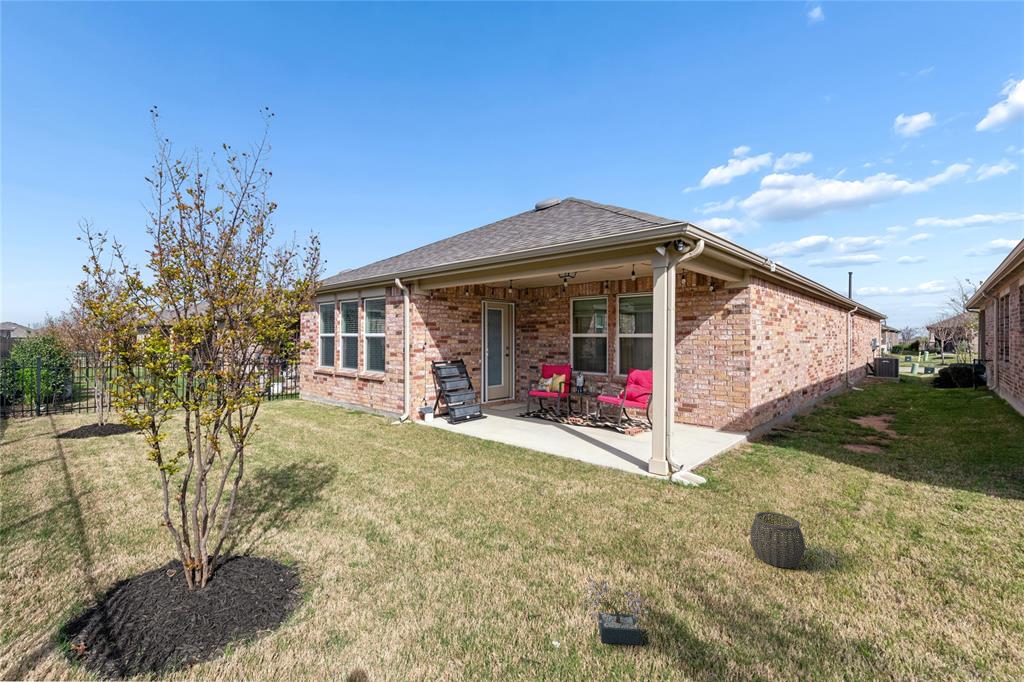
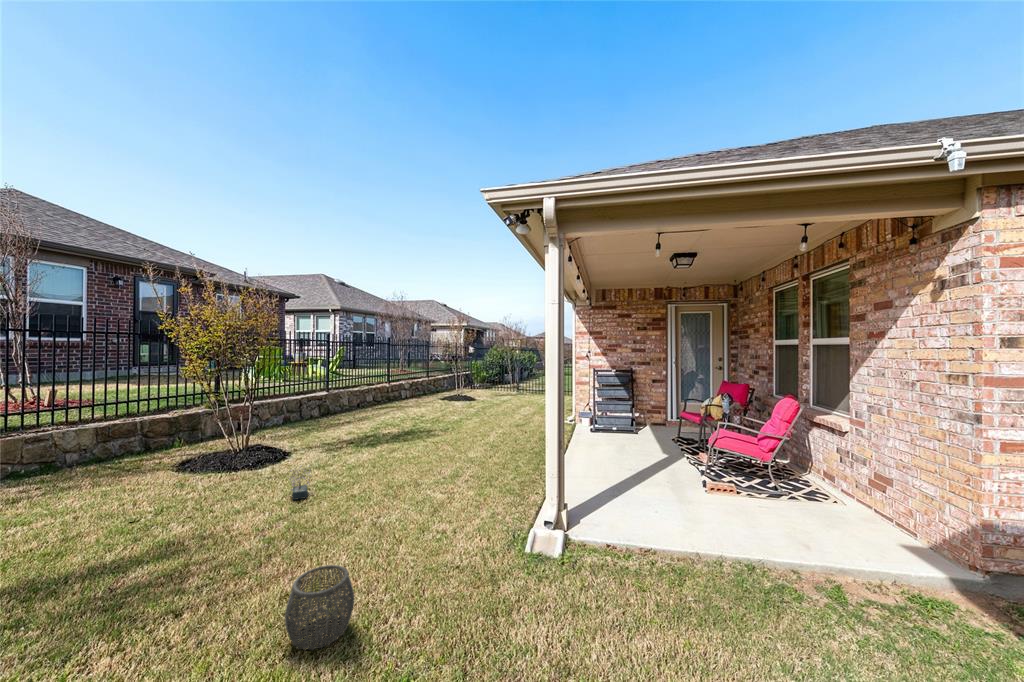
decorative plant: present [583,576,648,645] -> present [289,466,311,500]

